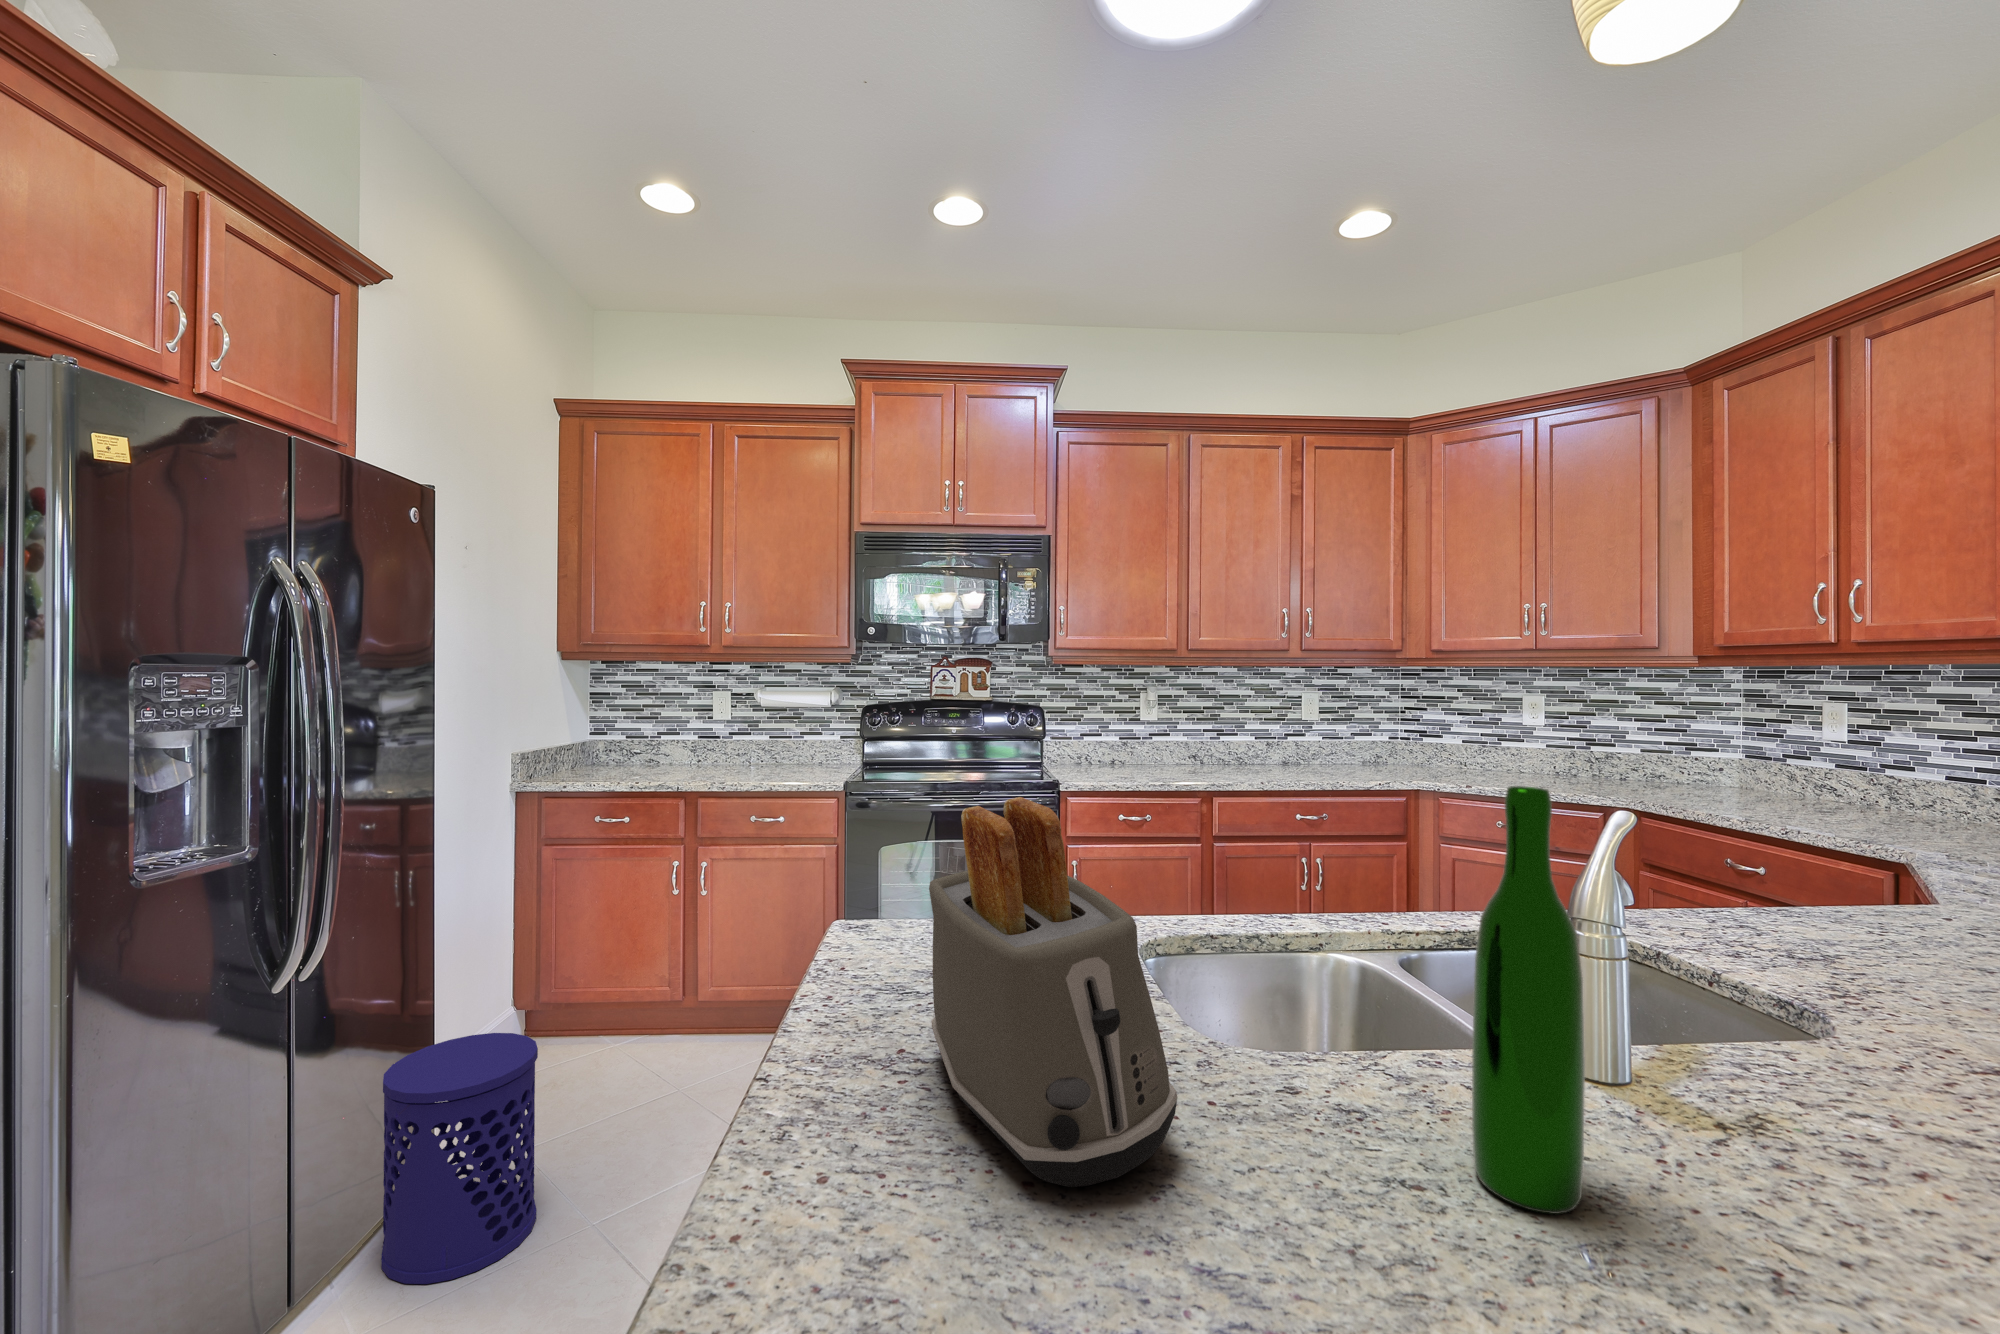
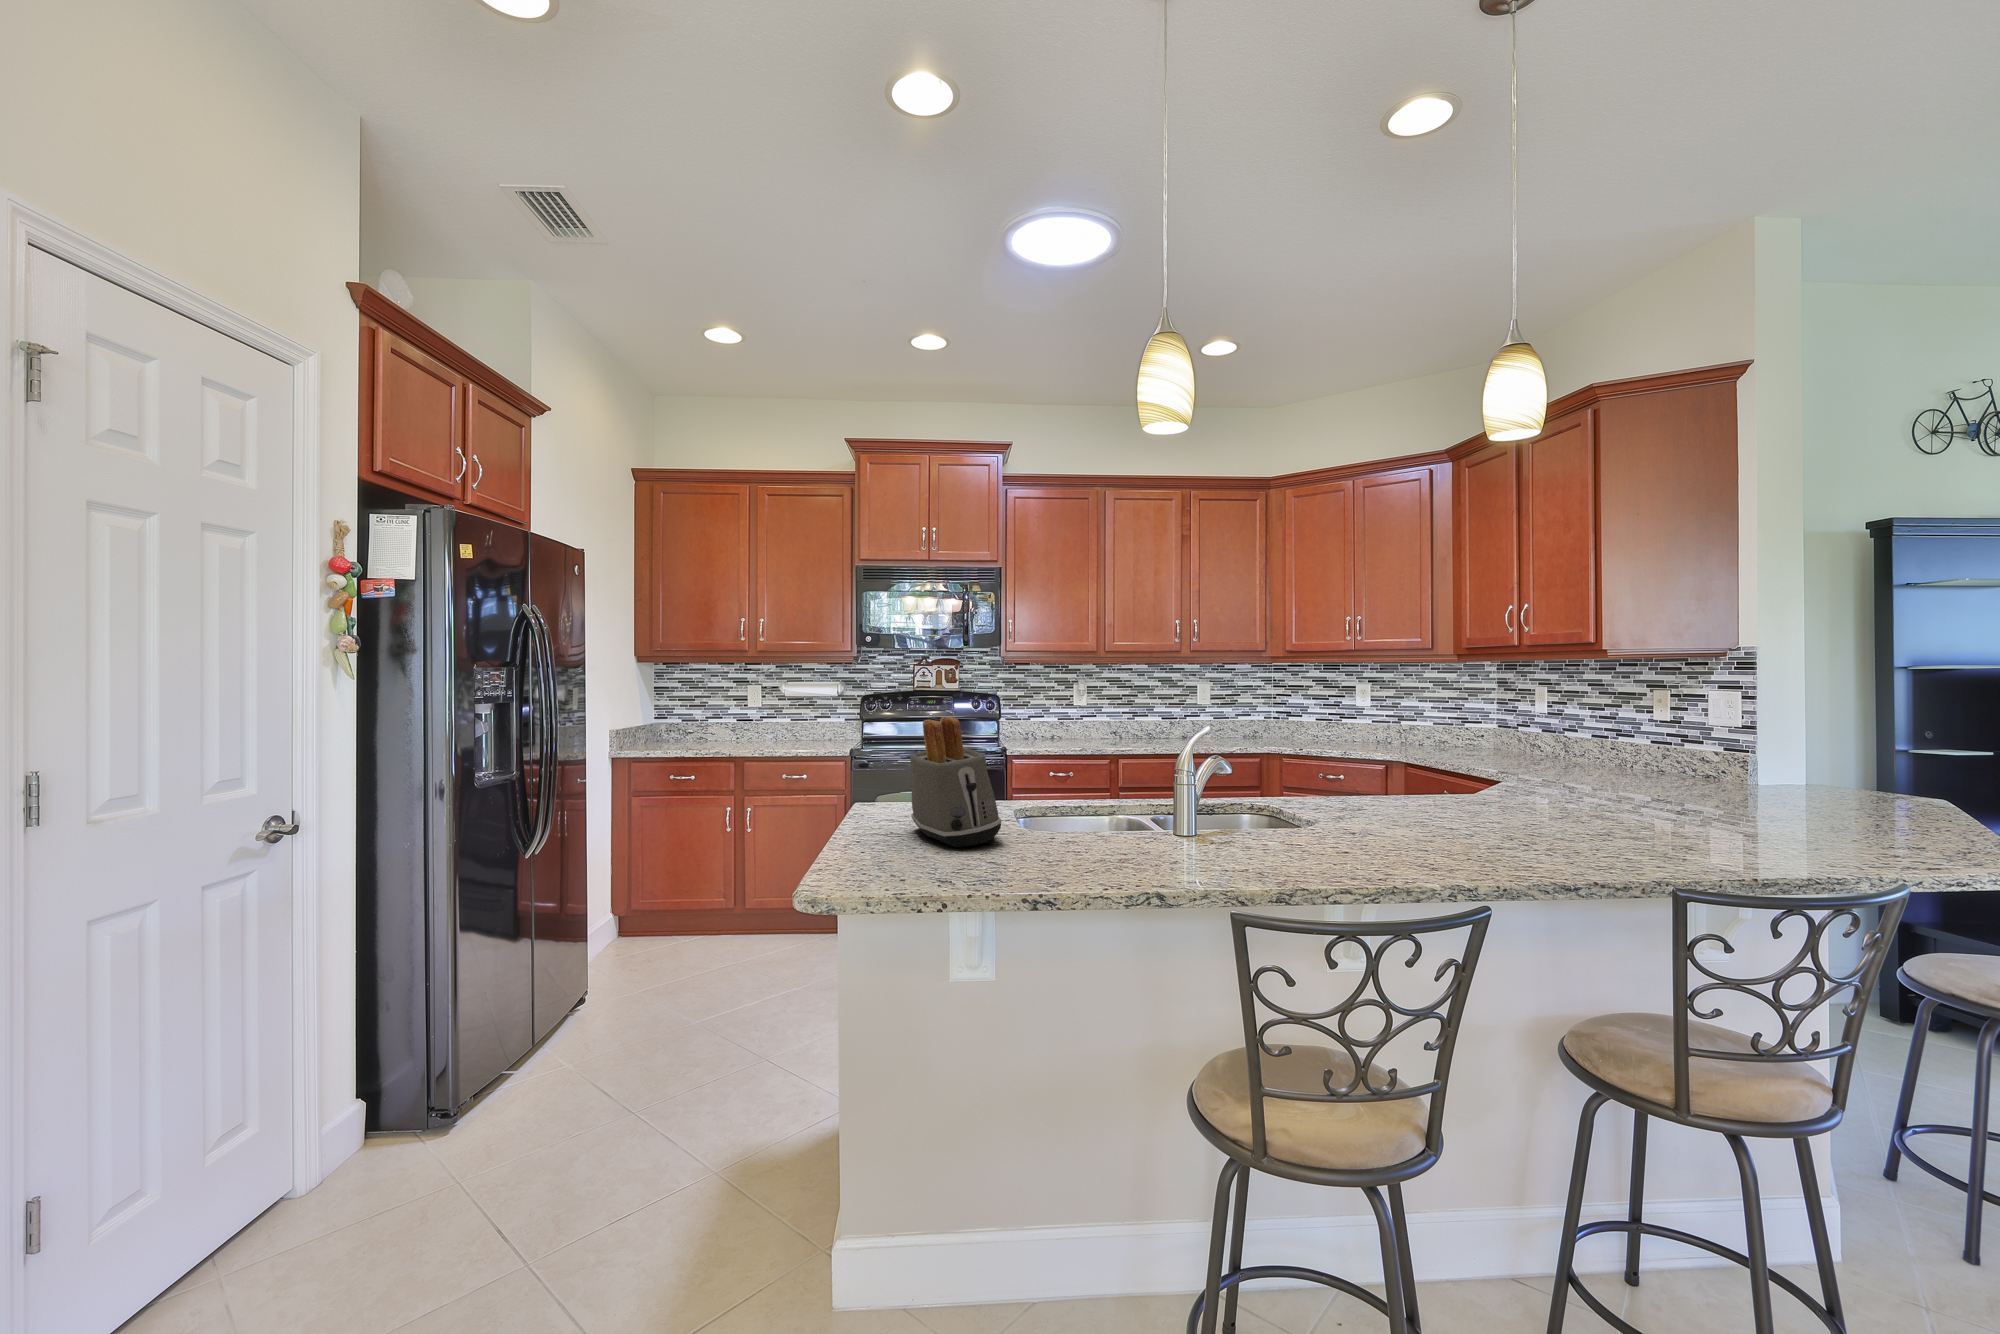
wine bottle: present [1472,786,1585,1214] -> none [1106,705,1138,850]
waste bin: present [381,1033,538,1284] -> none [572,904,663,1044]

